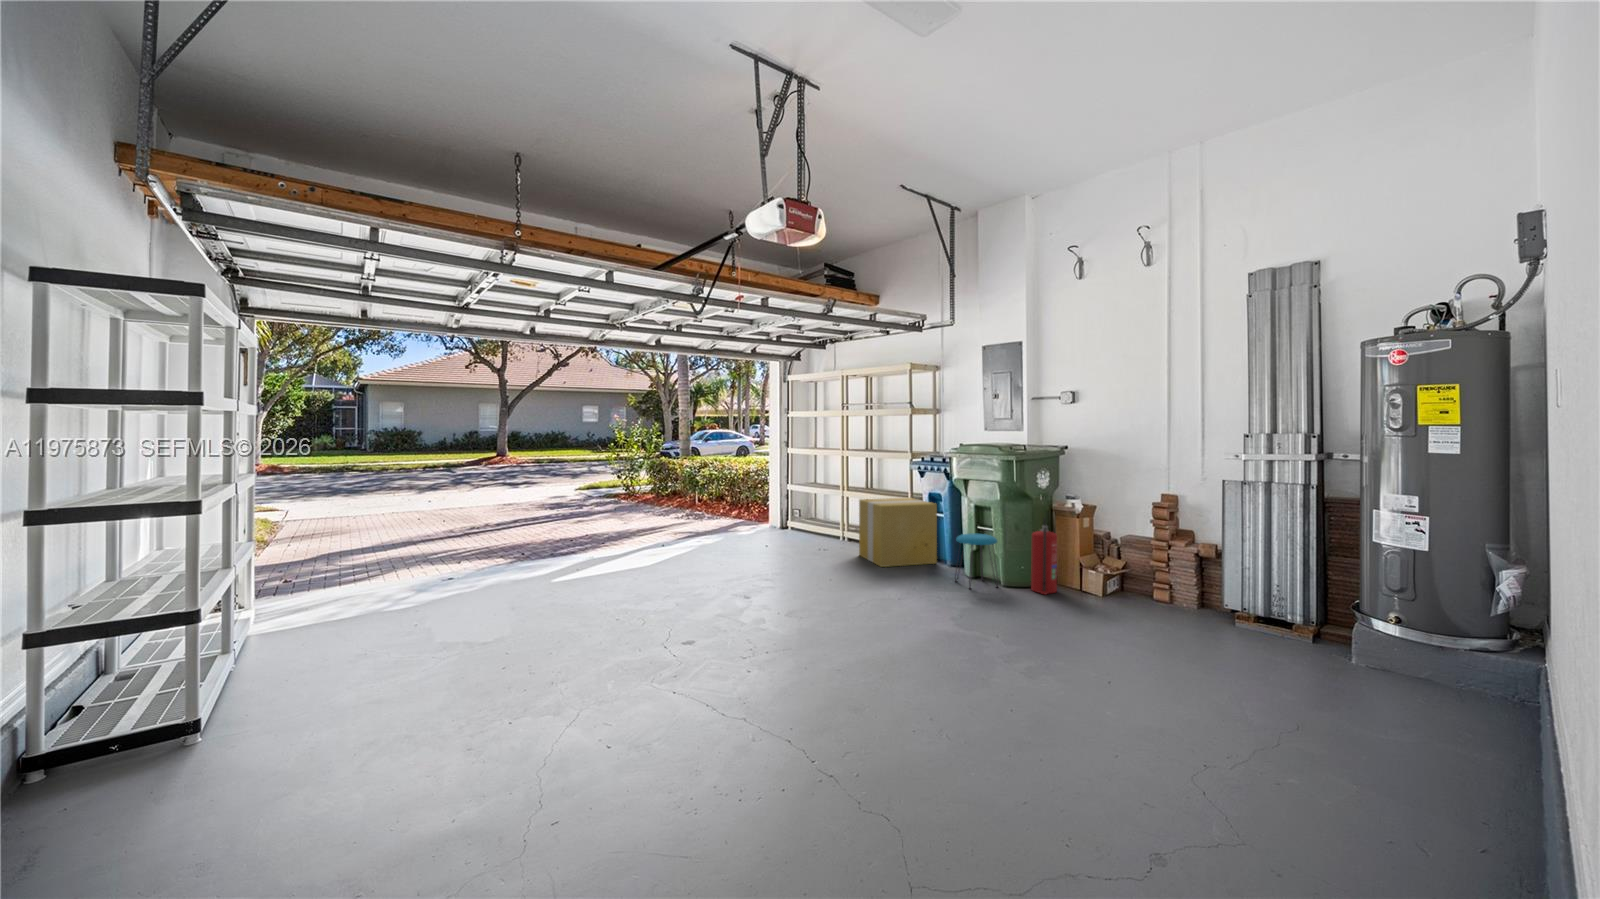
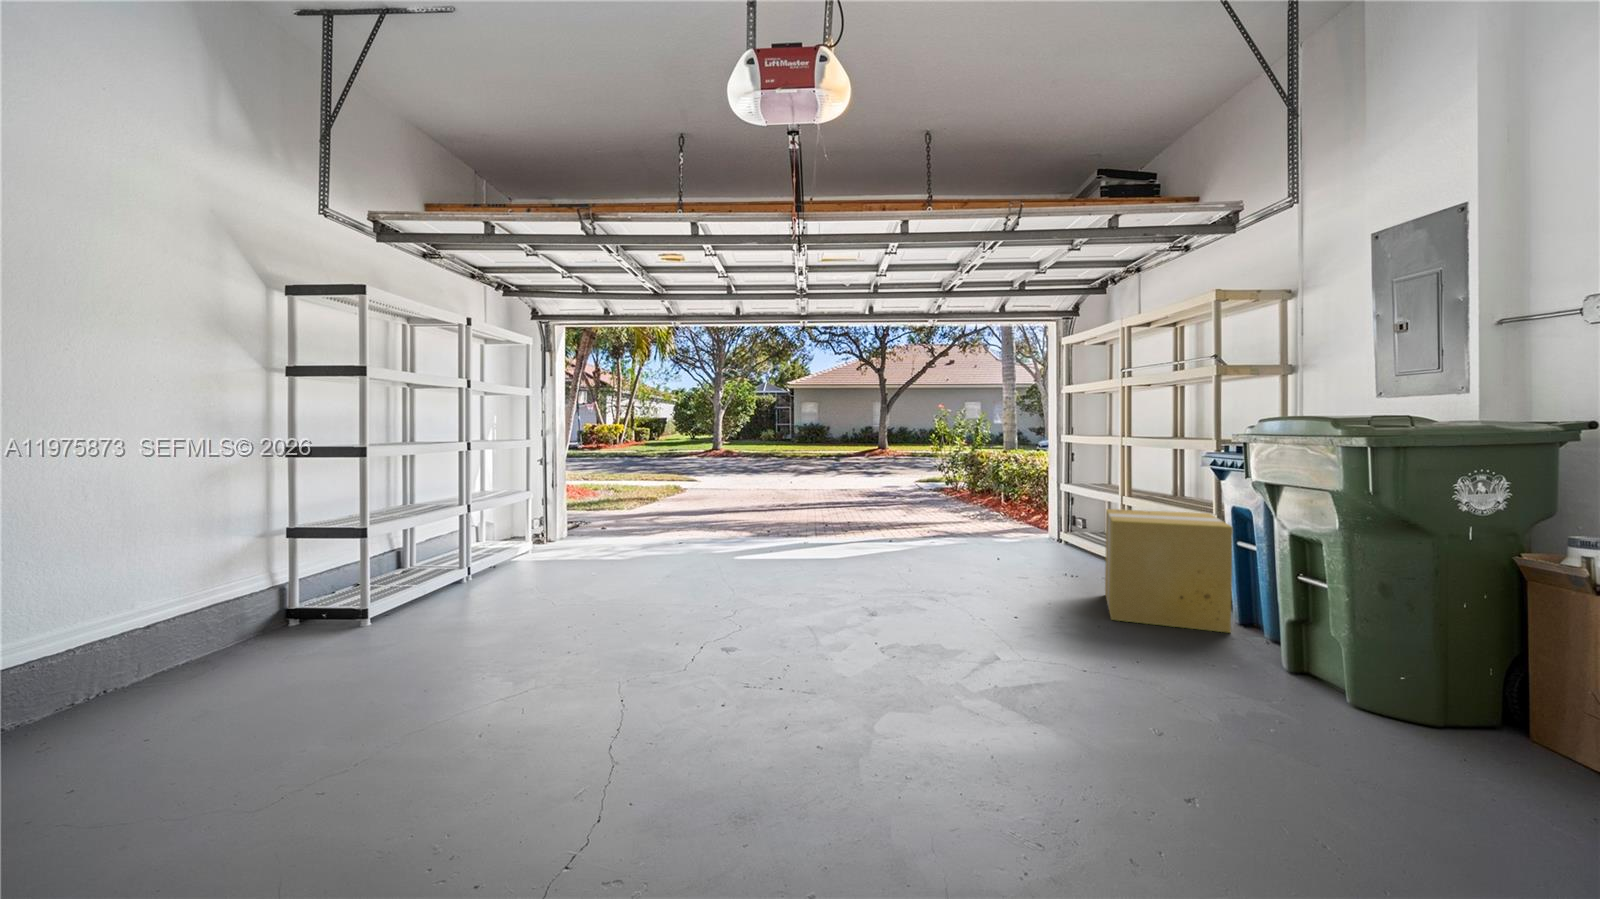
fire extinguisher: present [1031,518,1057,594] -> none [1399,580,1484,765]
stool: present [955,533,998,589] -> none [1216,589,1317,711]

